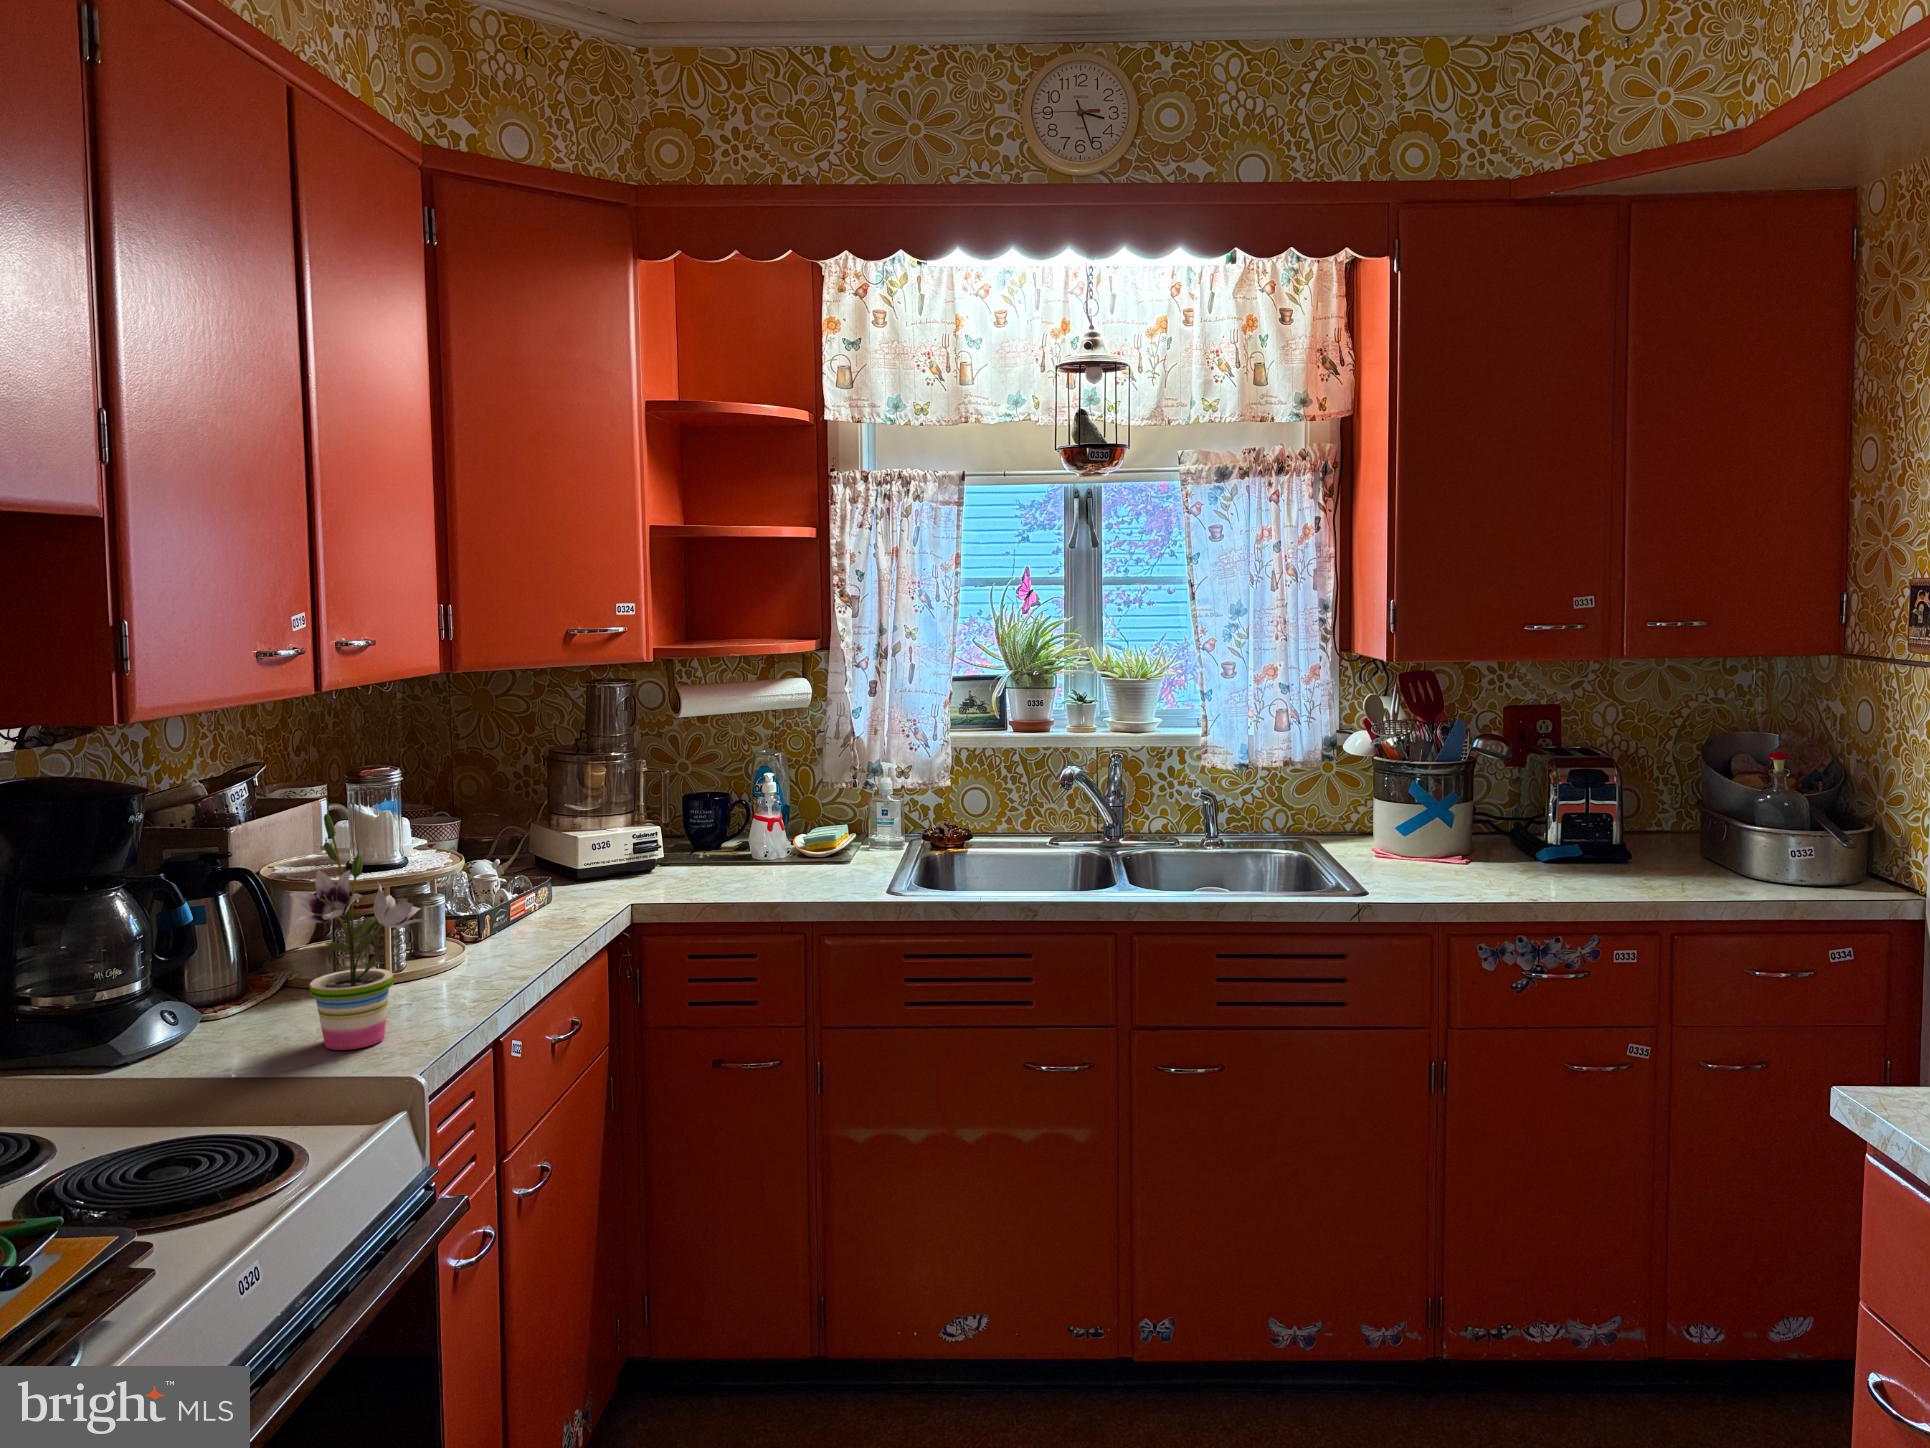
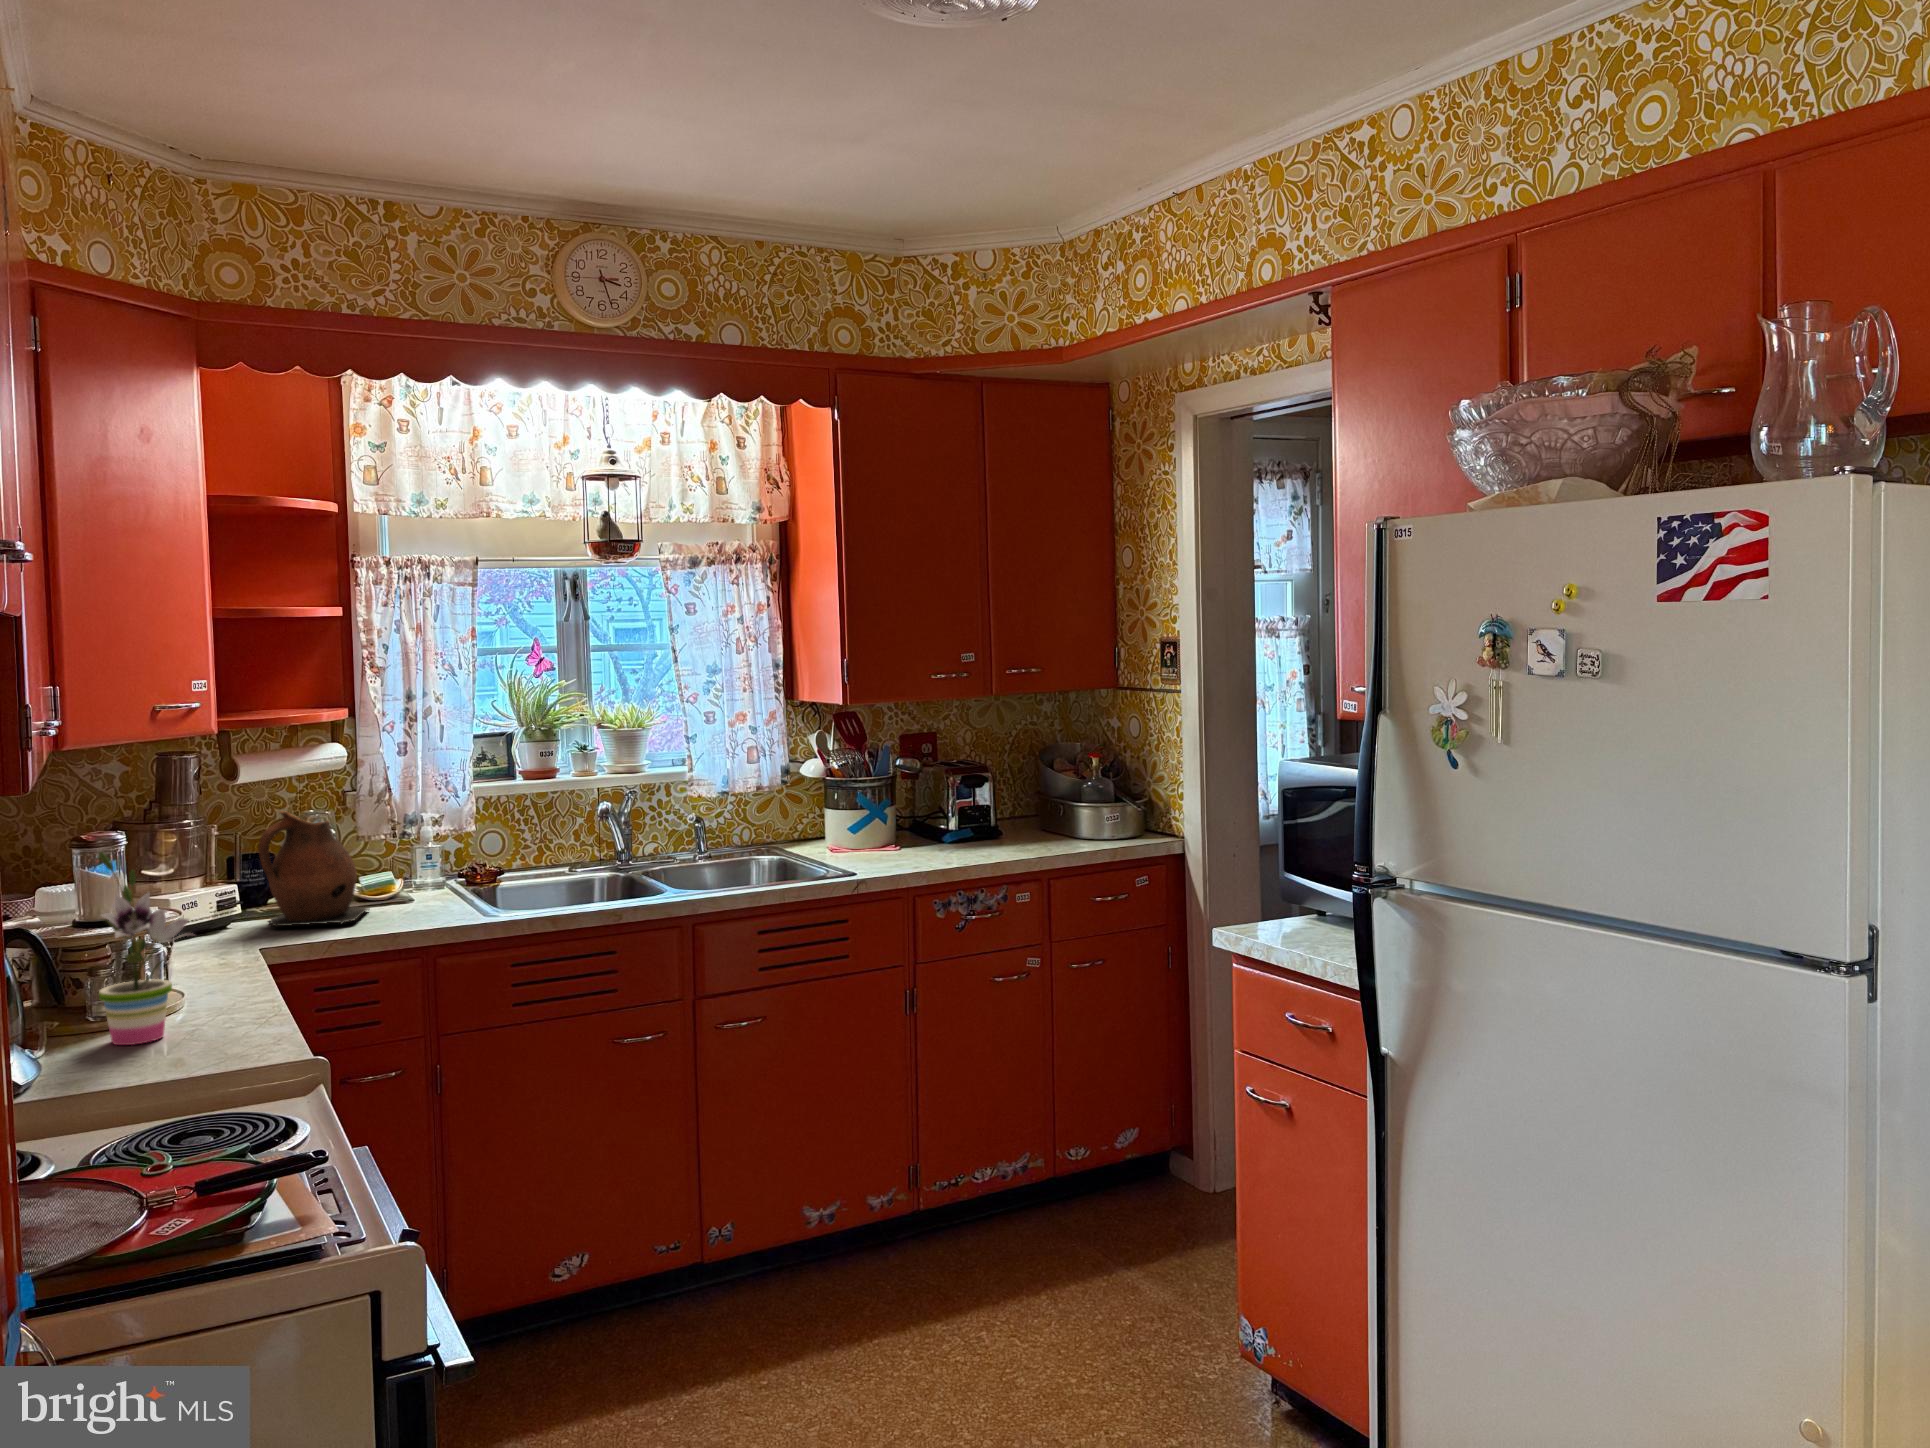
ceramic pitcher: none [680,758,804,894] -> present [259,811,369,926]

